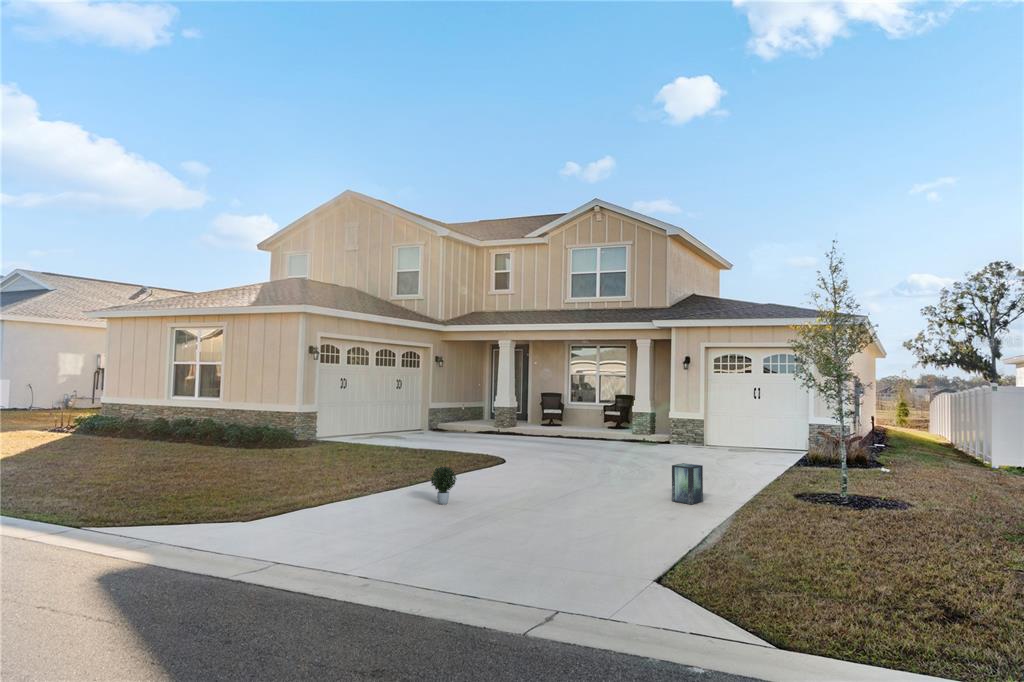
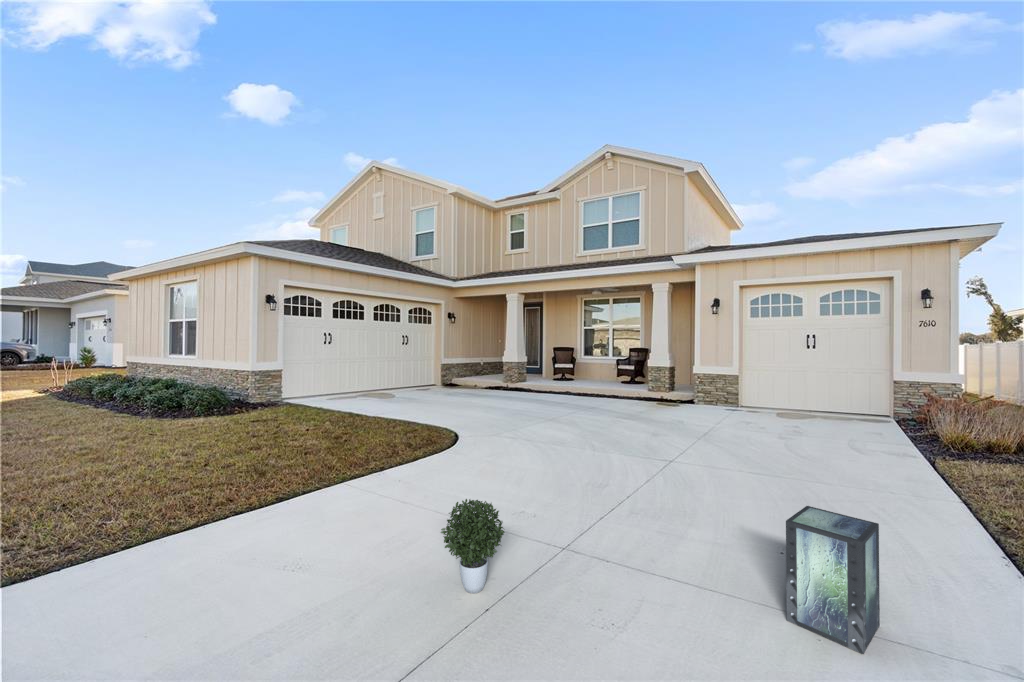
potted plant: present [430,467,456,505] -> present [441,499,504,593]

